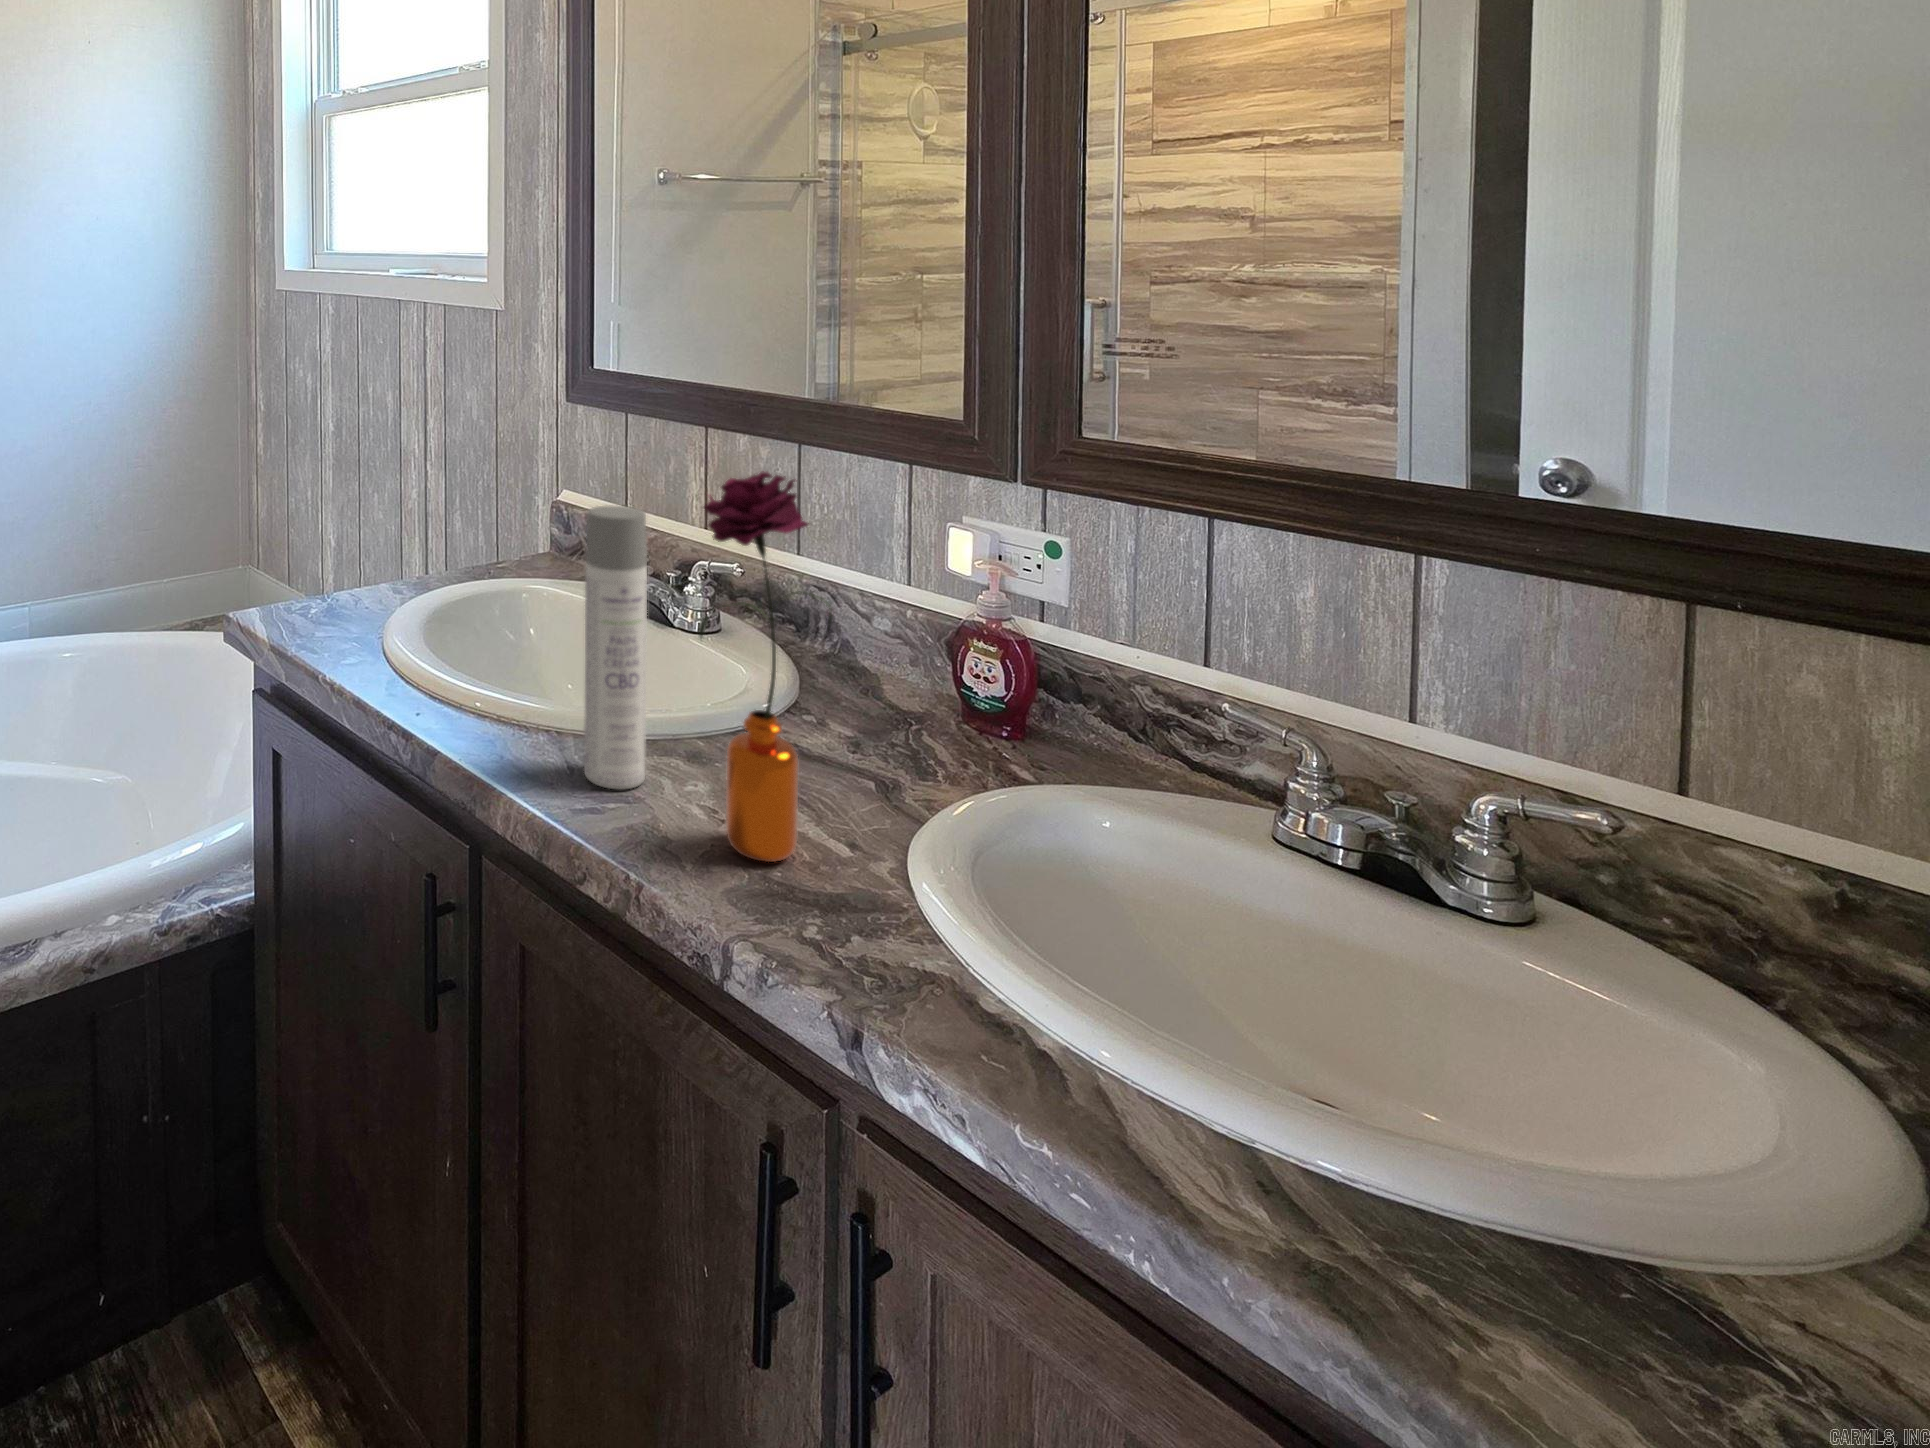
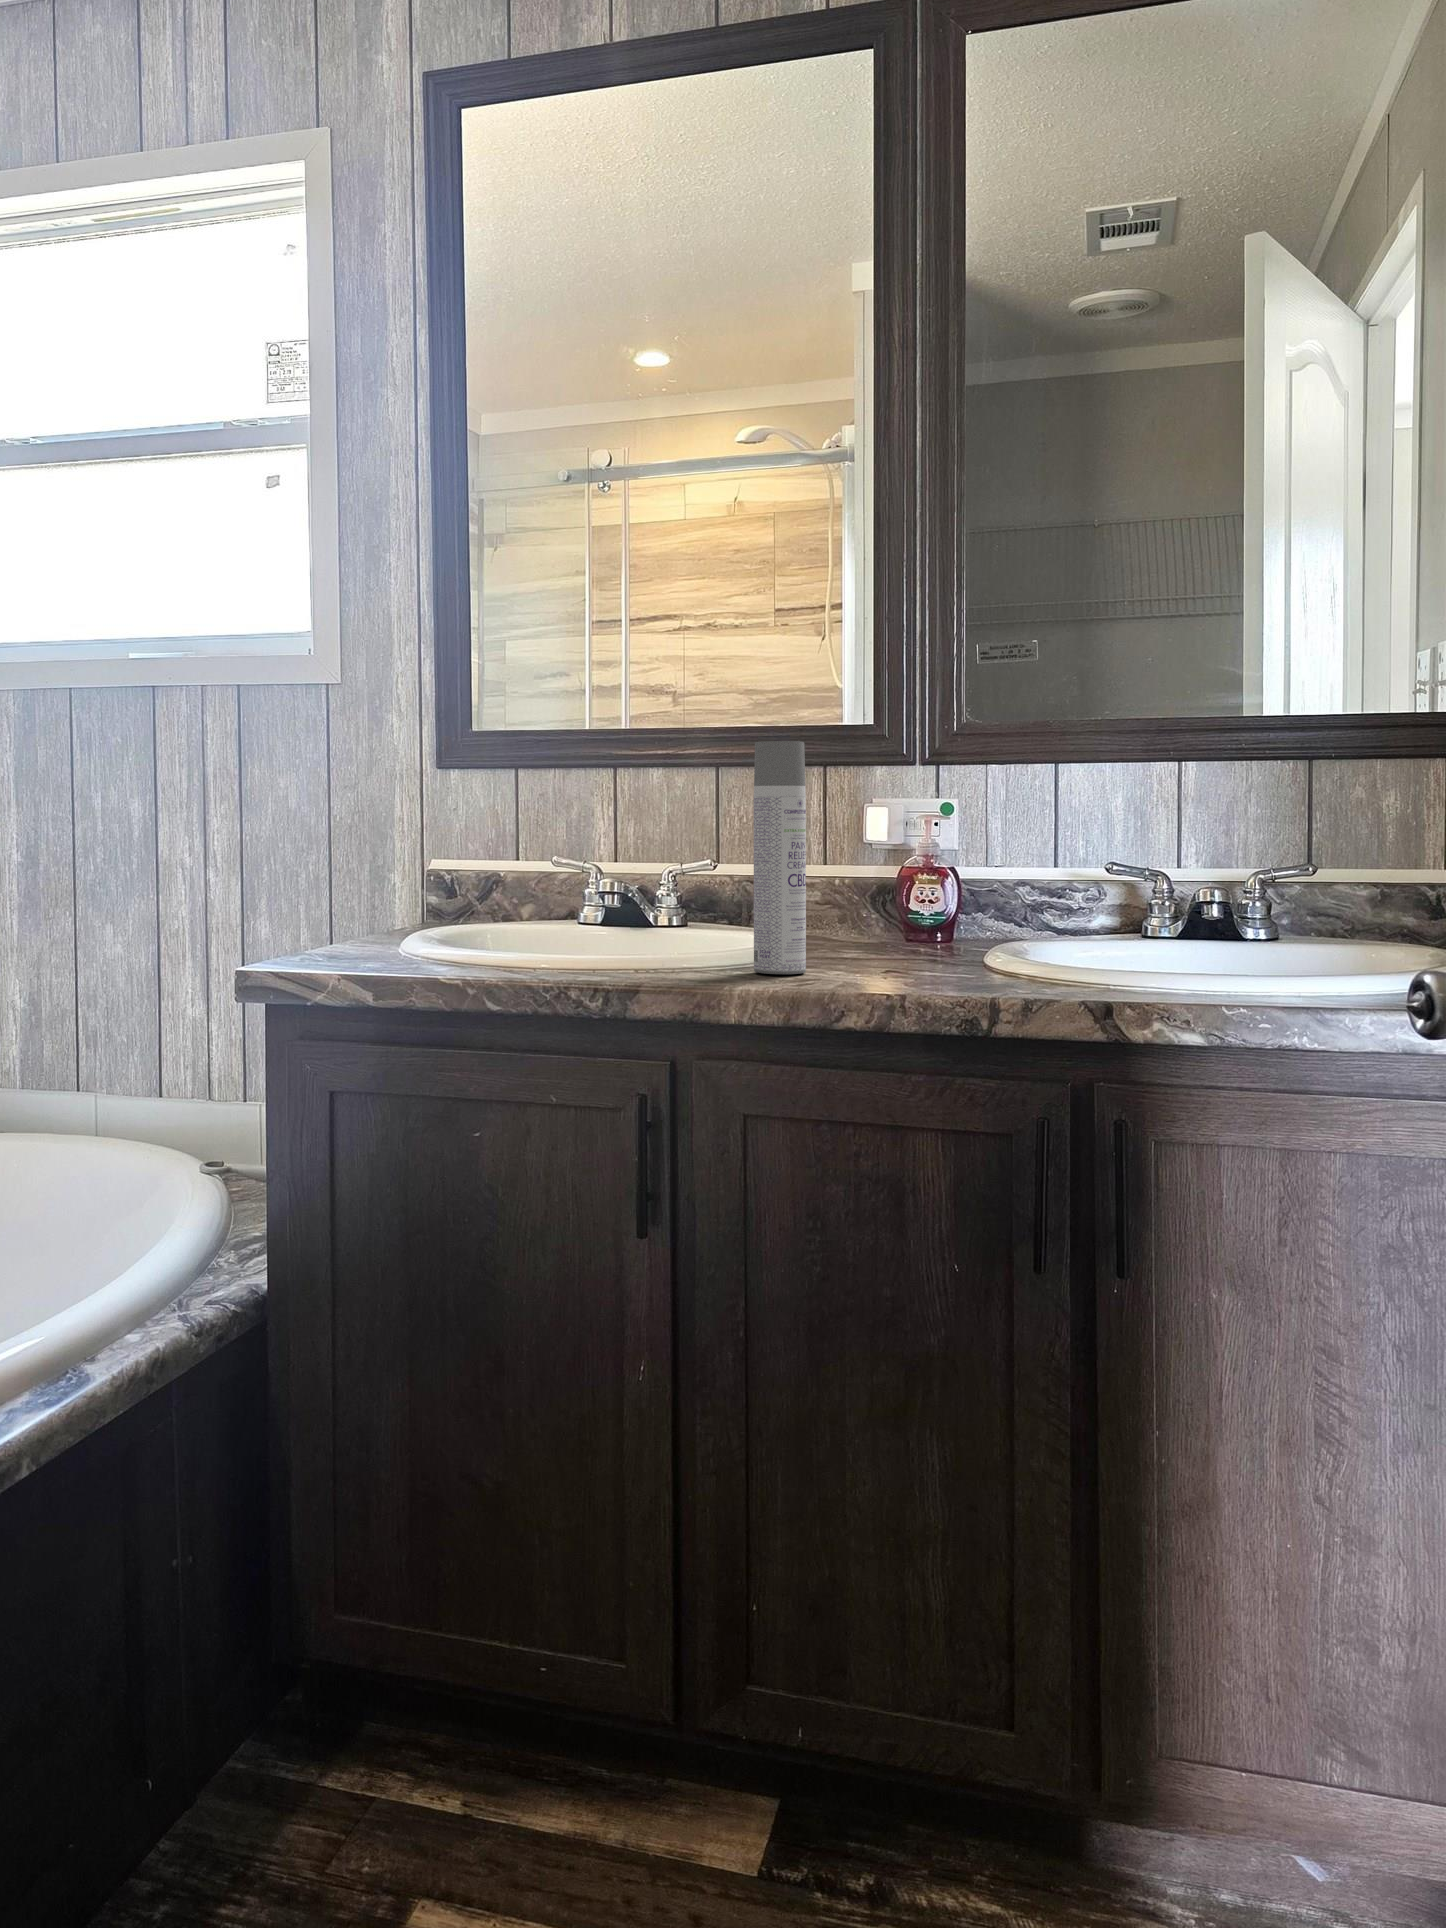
flower: present [699,471,832,862] -> none [885,680,981,976]

